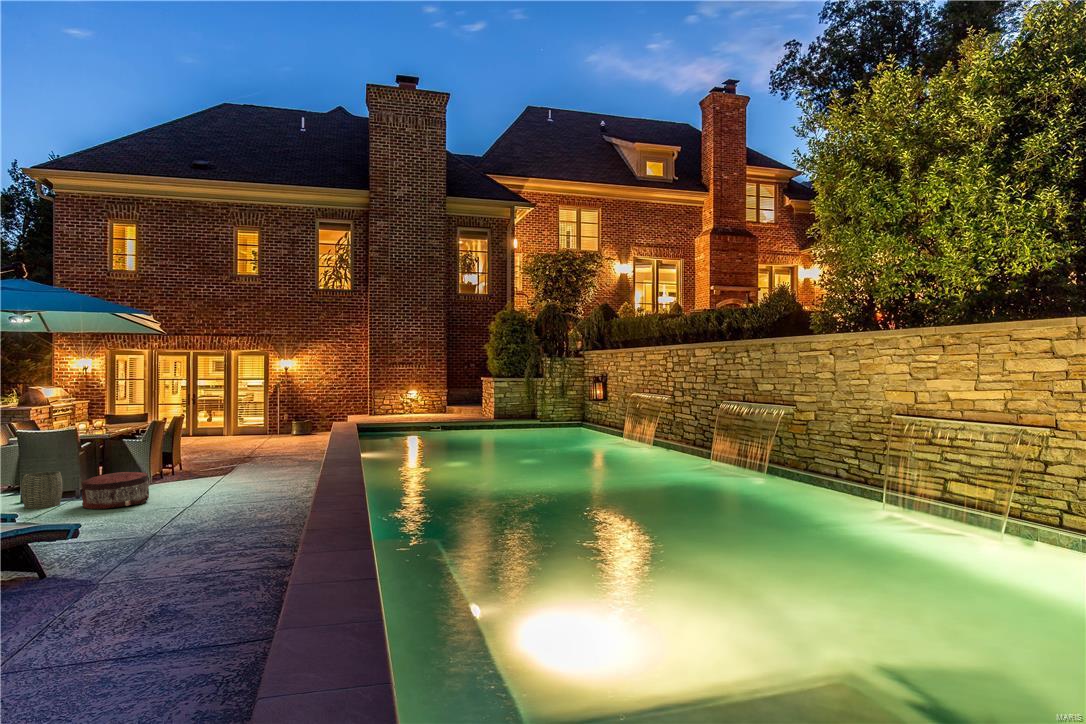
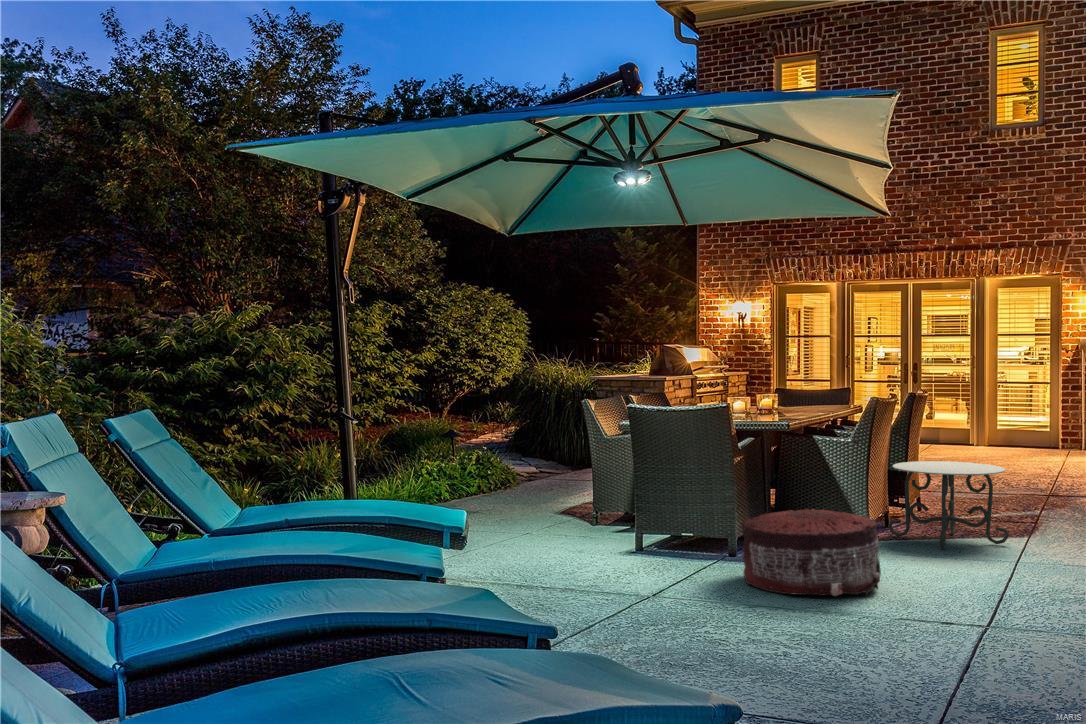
side table: none [161,446,216,483] -> present [888,461,1009,549]
woven basket: present [22,472,63,509] -> none [639,491,708,569]

